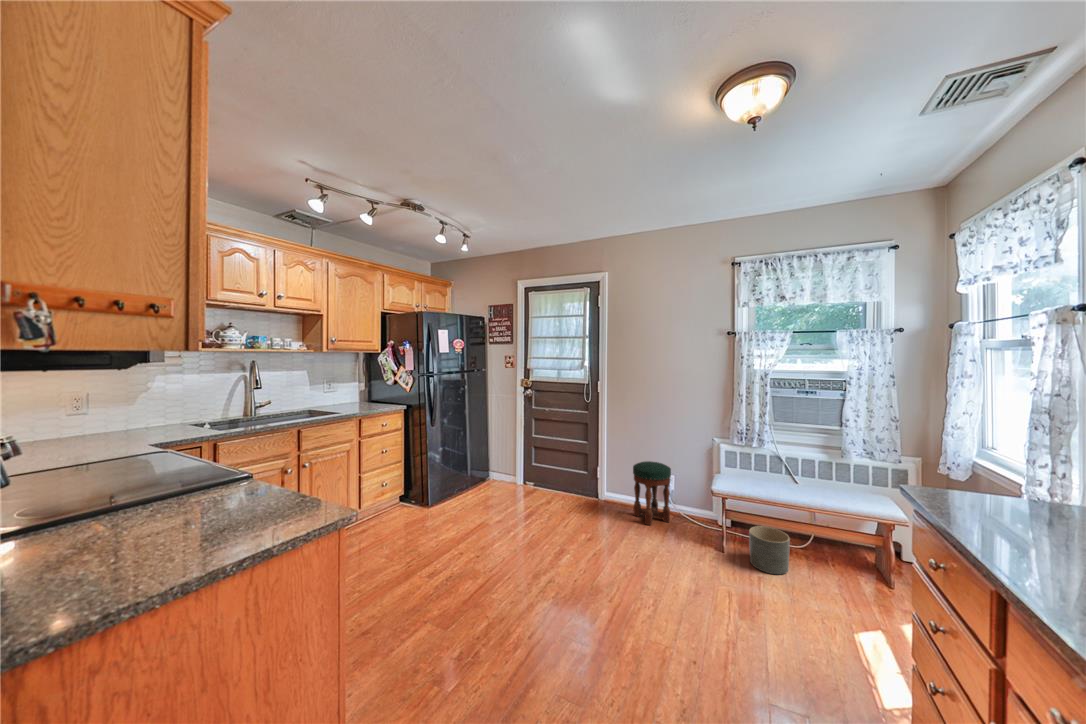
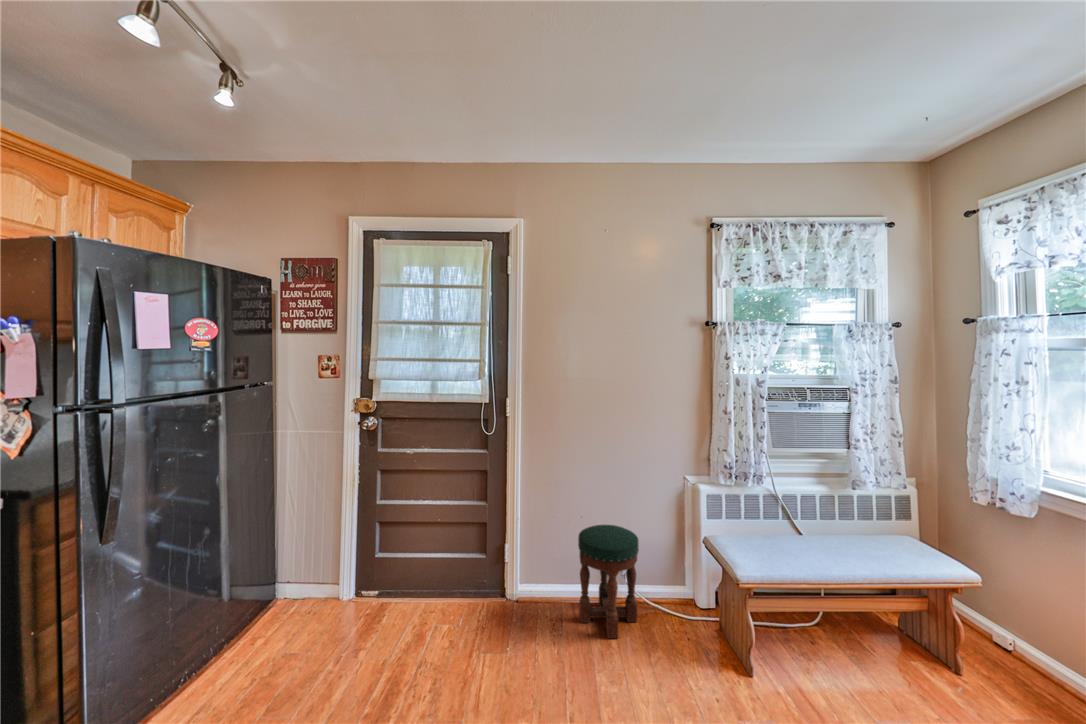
planter: present [749,526,790,574] -> none [786,610,849,693]

